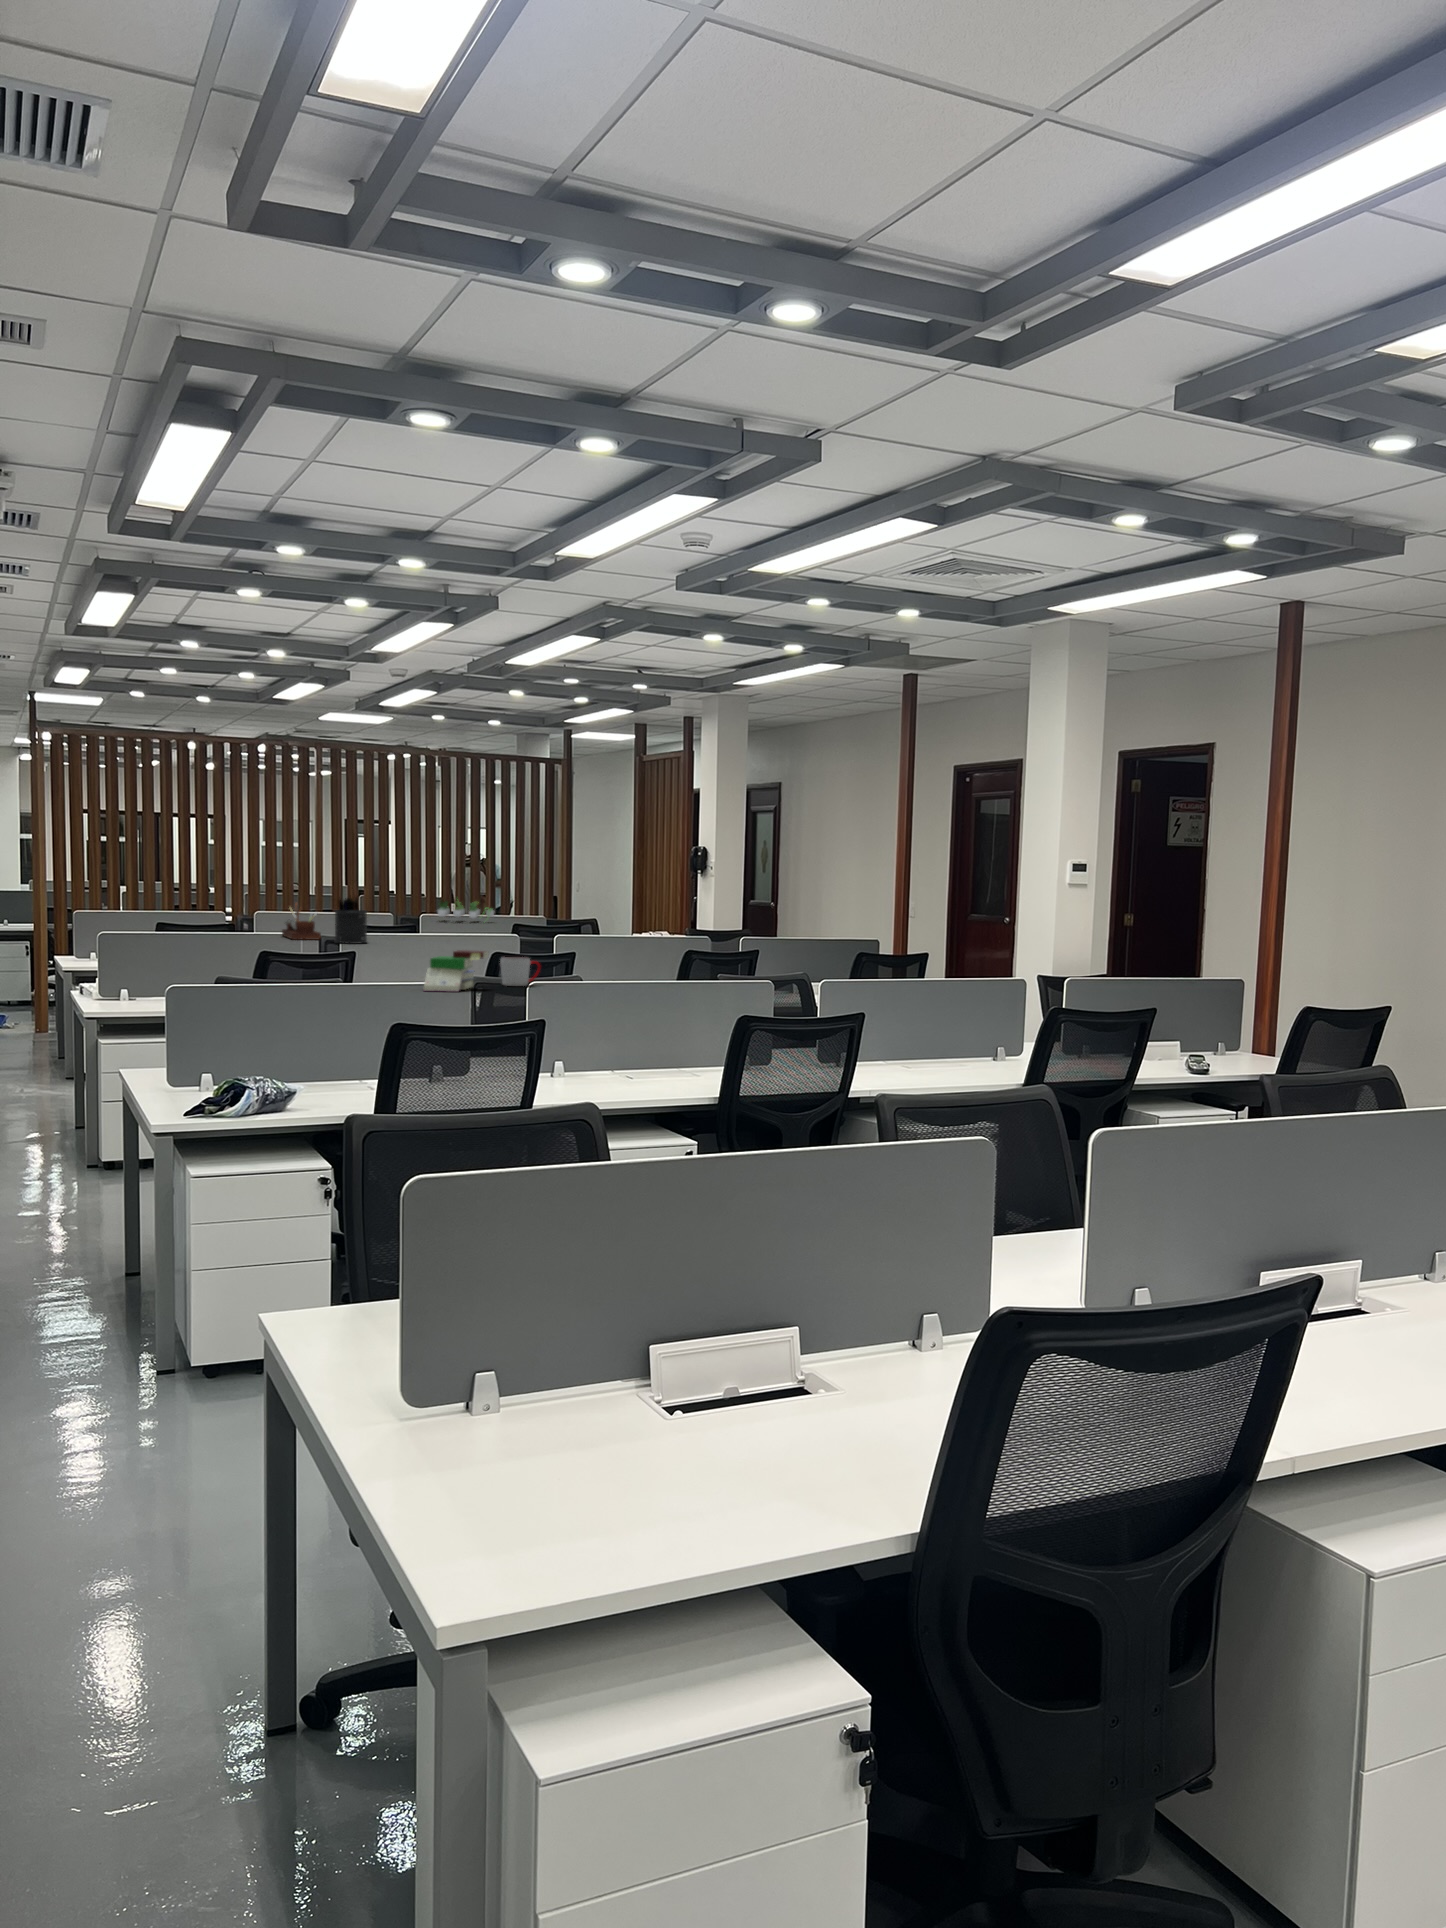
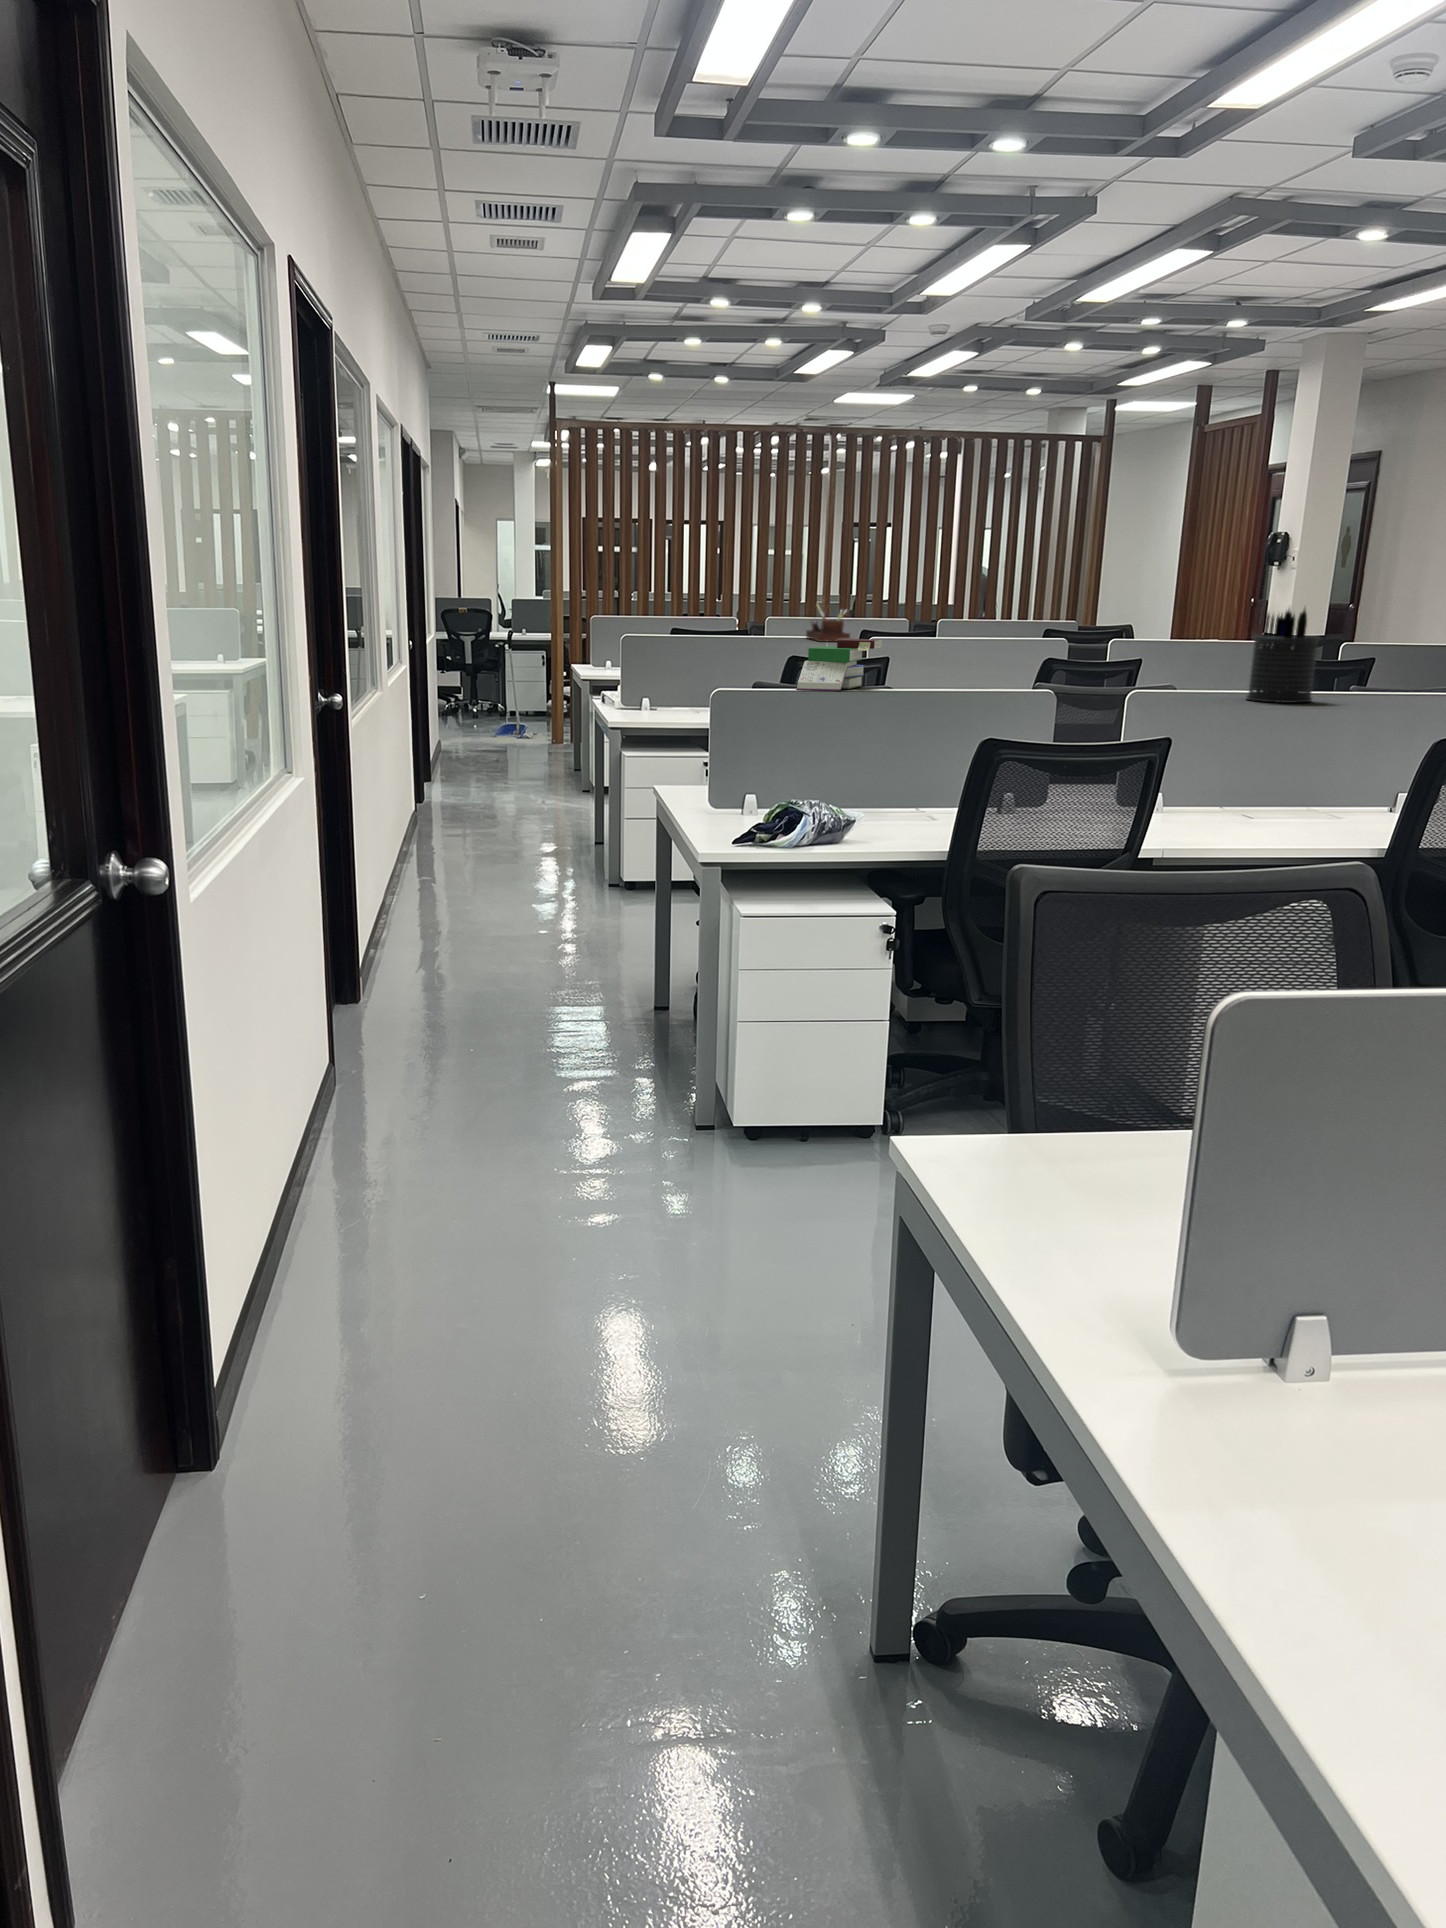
pen holder: present [335,898,367,944] -> present [1246,608,1320,703]
succulent plant: present [438,899,494,918] -> none [966,596,1031,627]
book: present [424,950,488,992] -> present [797,639,882,691]
mug: present [500,957,541,986] -> none [1099,653,1150,691]

